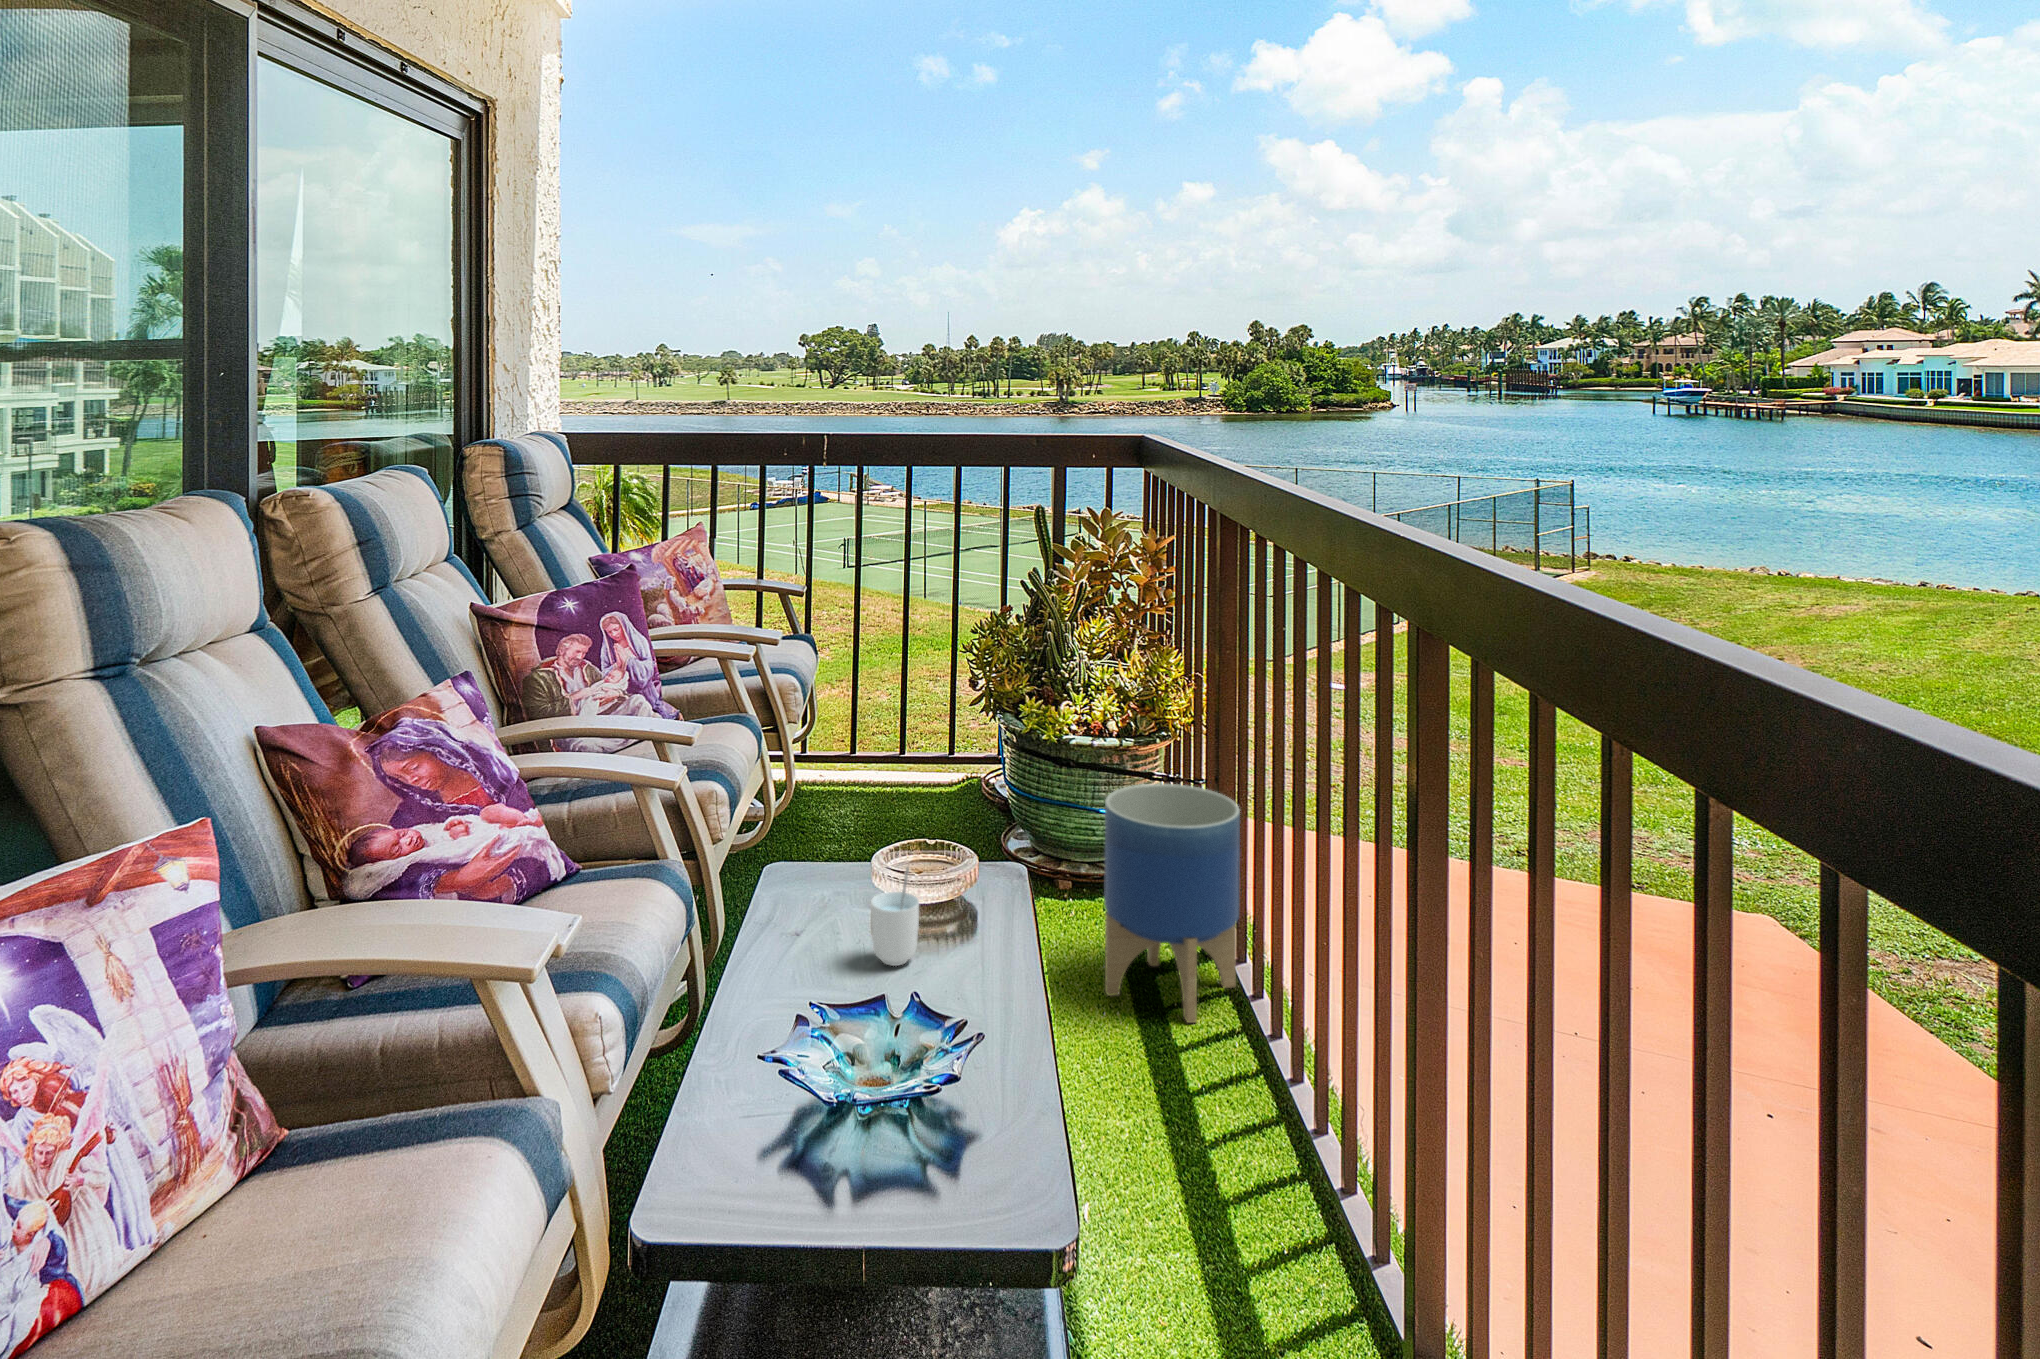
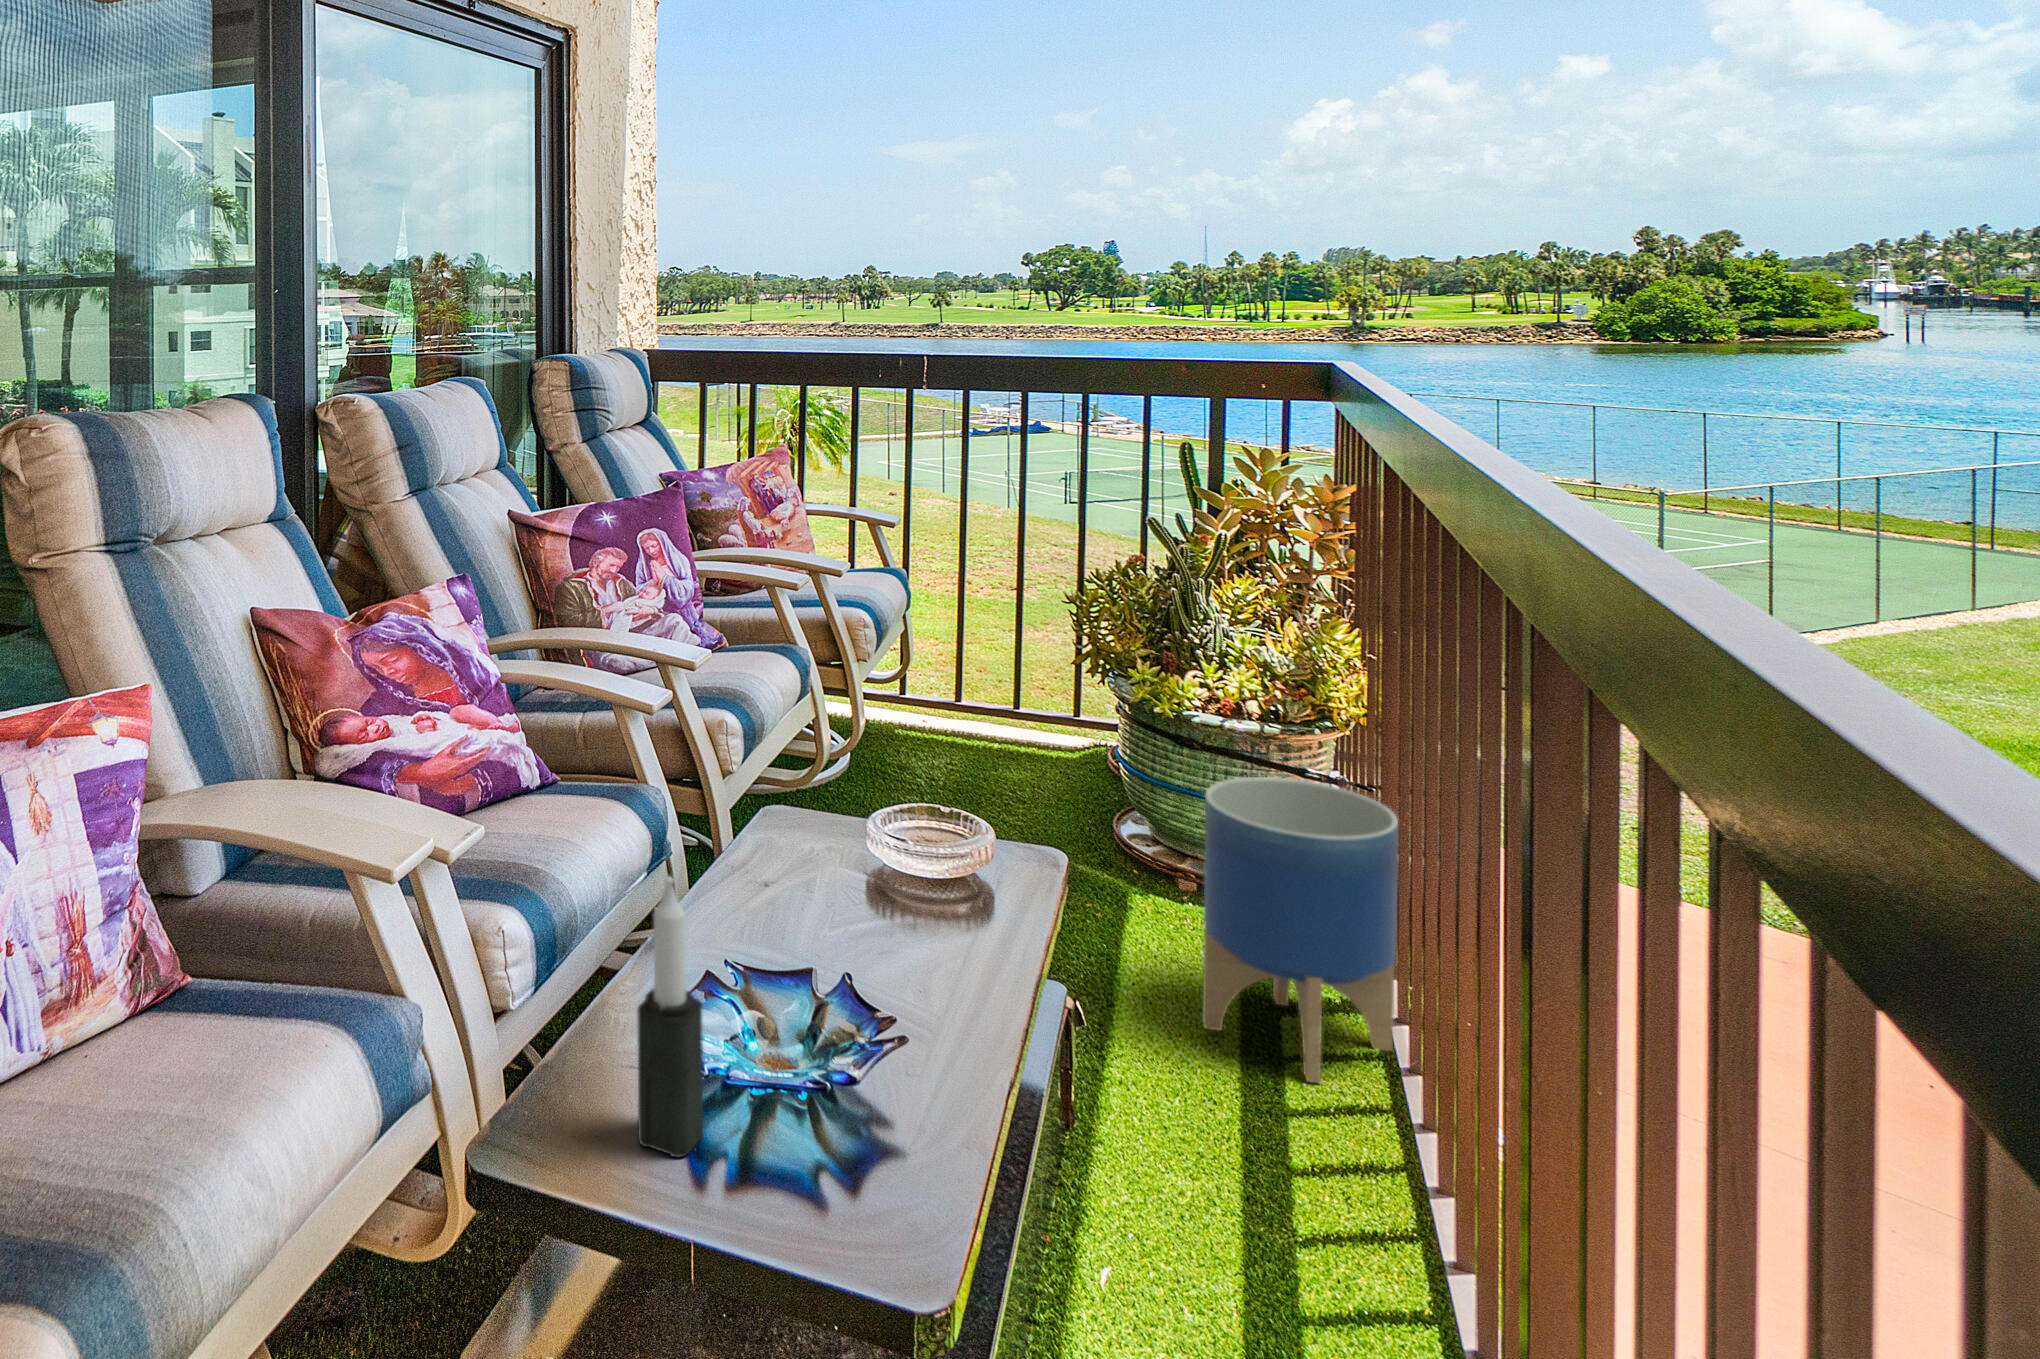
cup: present [871,867,919,966] -> none [826,826,883,937]
candle: none [796,935,850,1189] -> present [637,877,703,1157]

